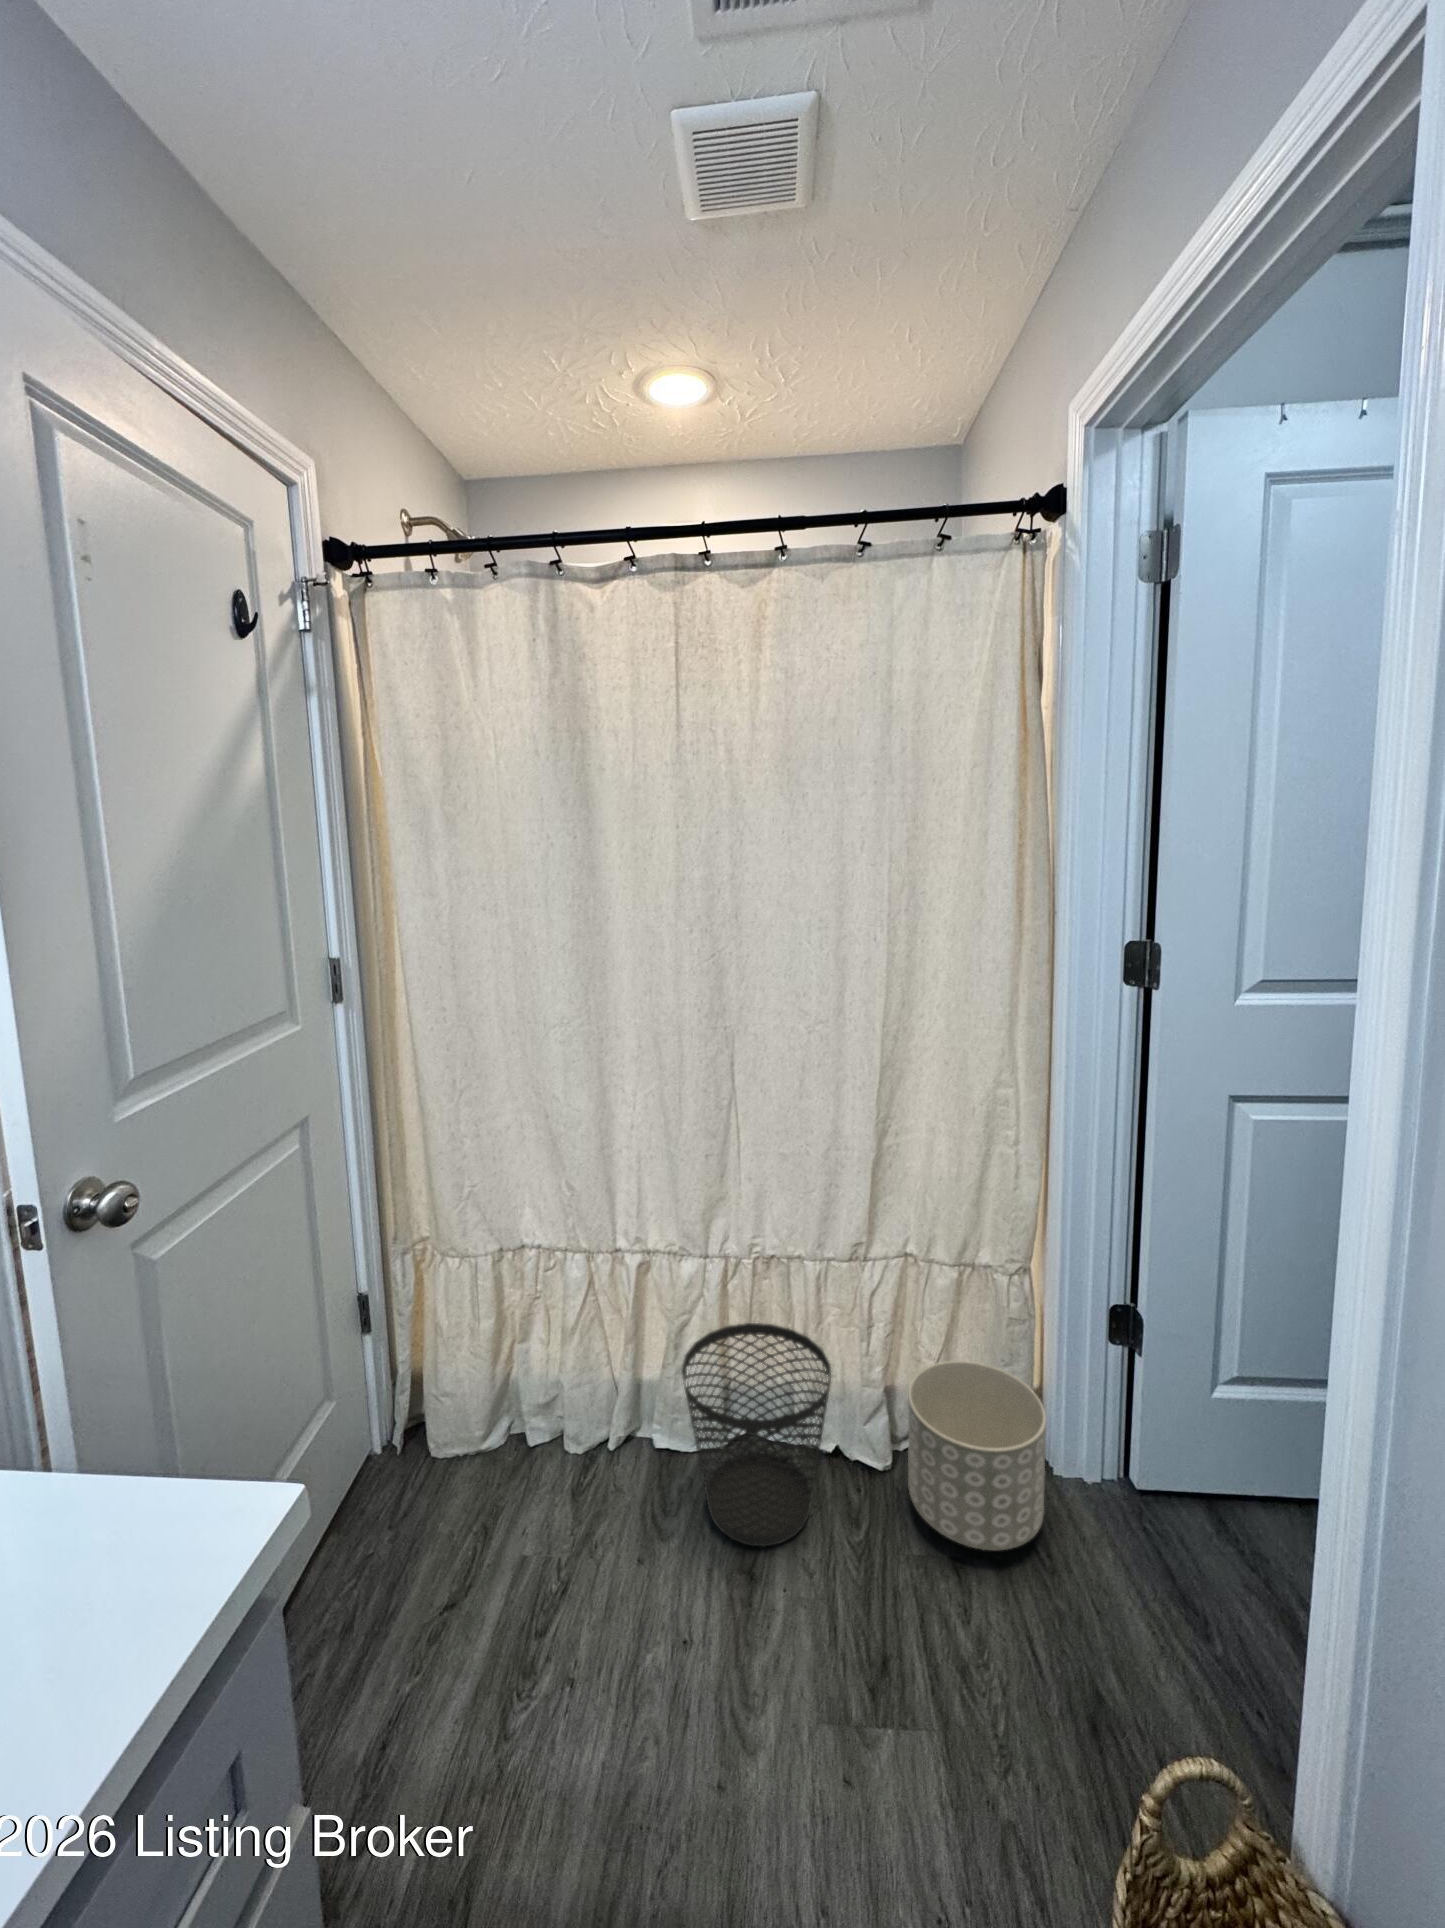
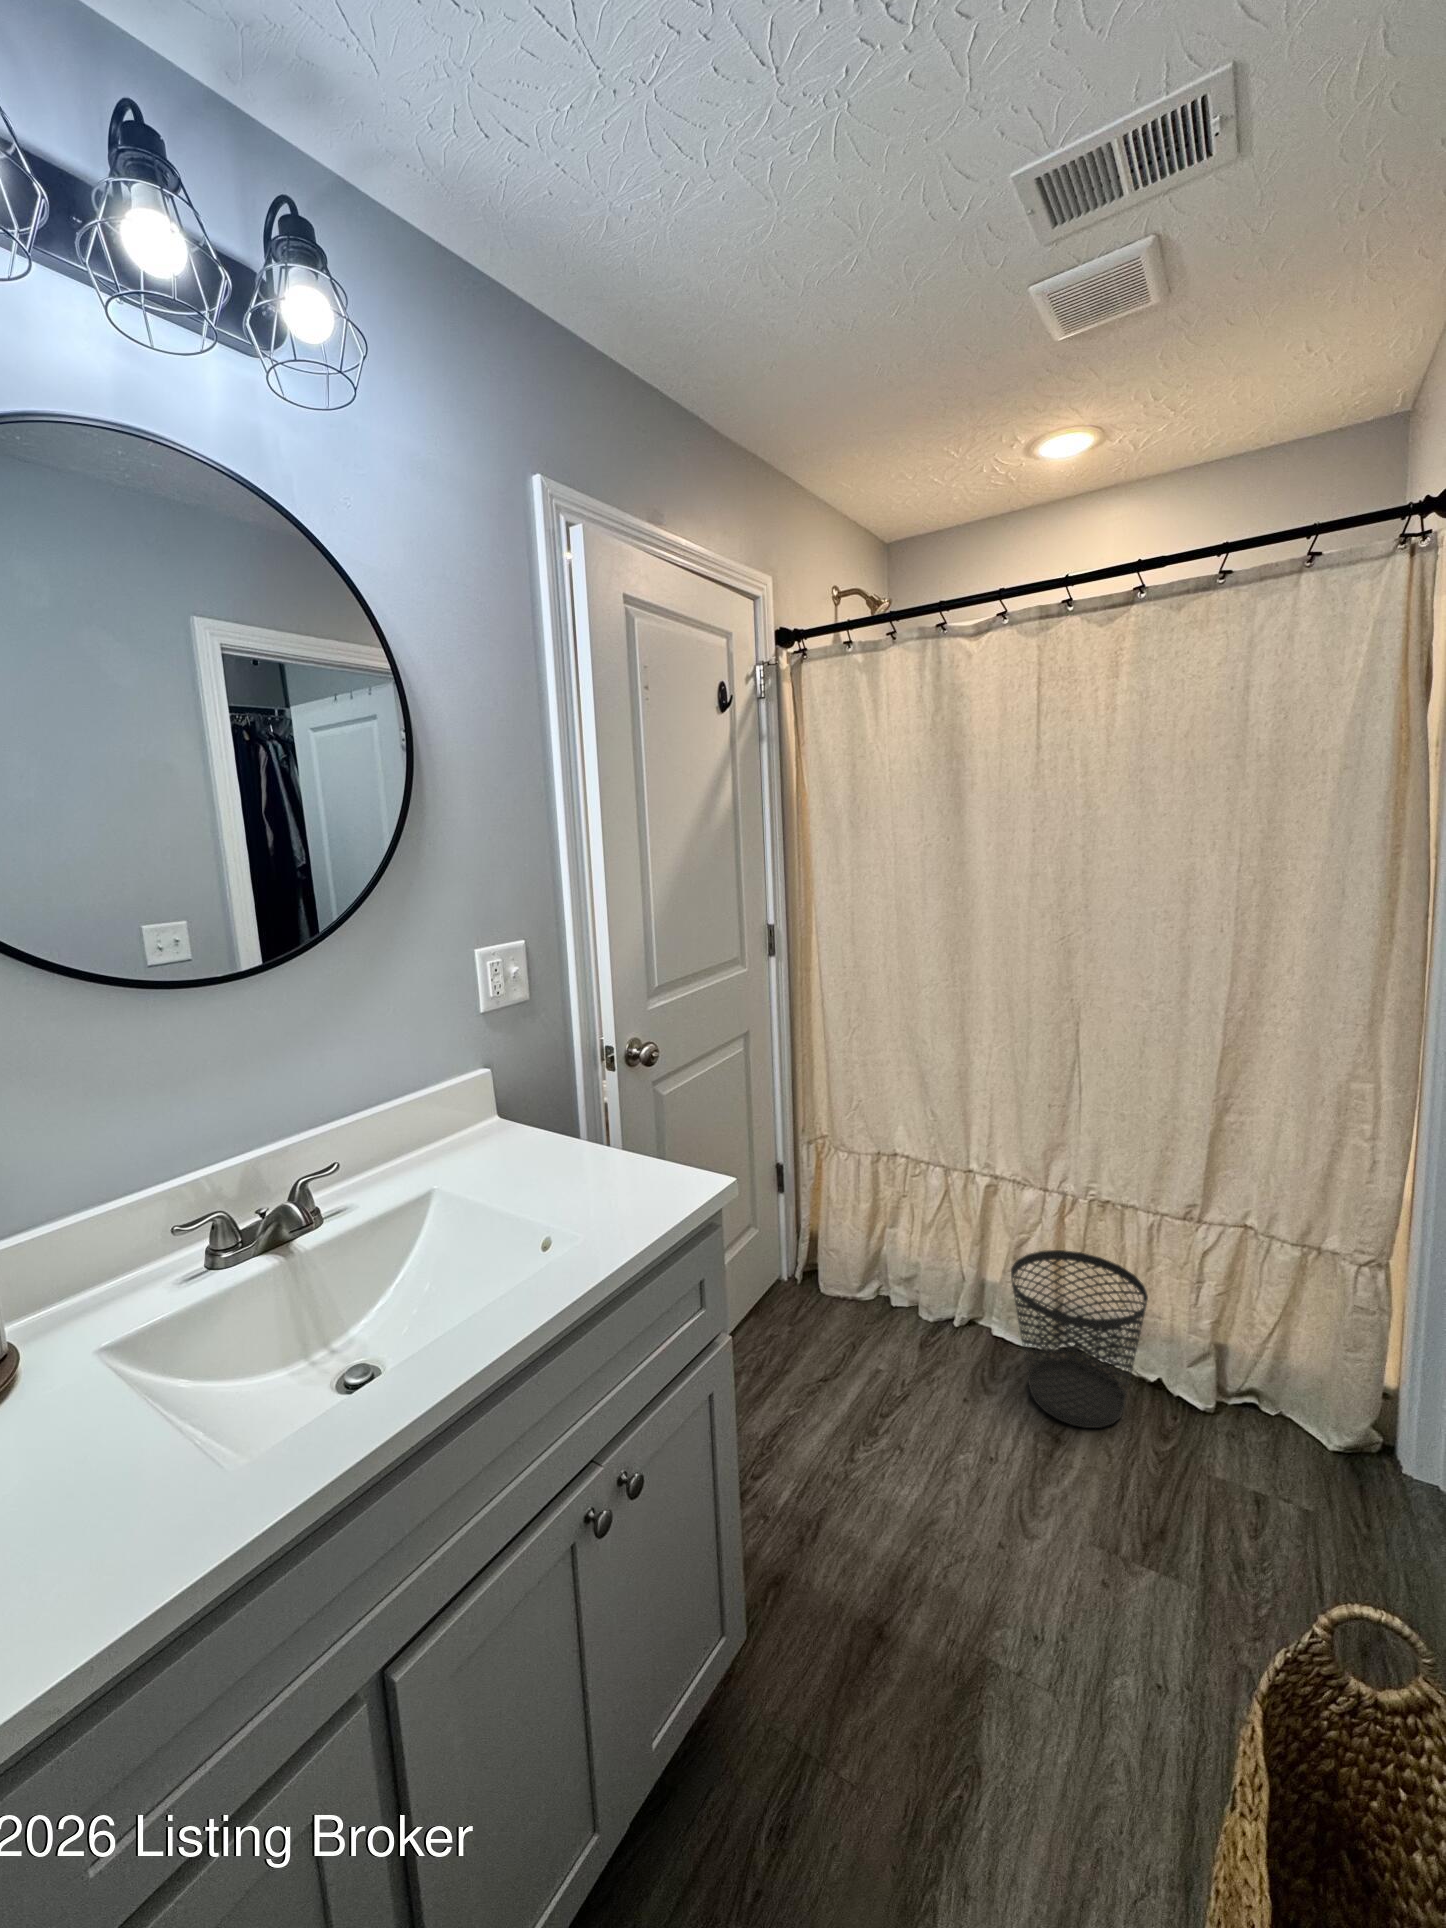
planter: present [908,1361,1046,1550] -> none [1222,1329,1375,1502]

